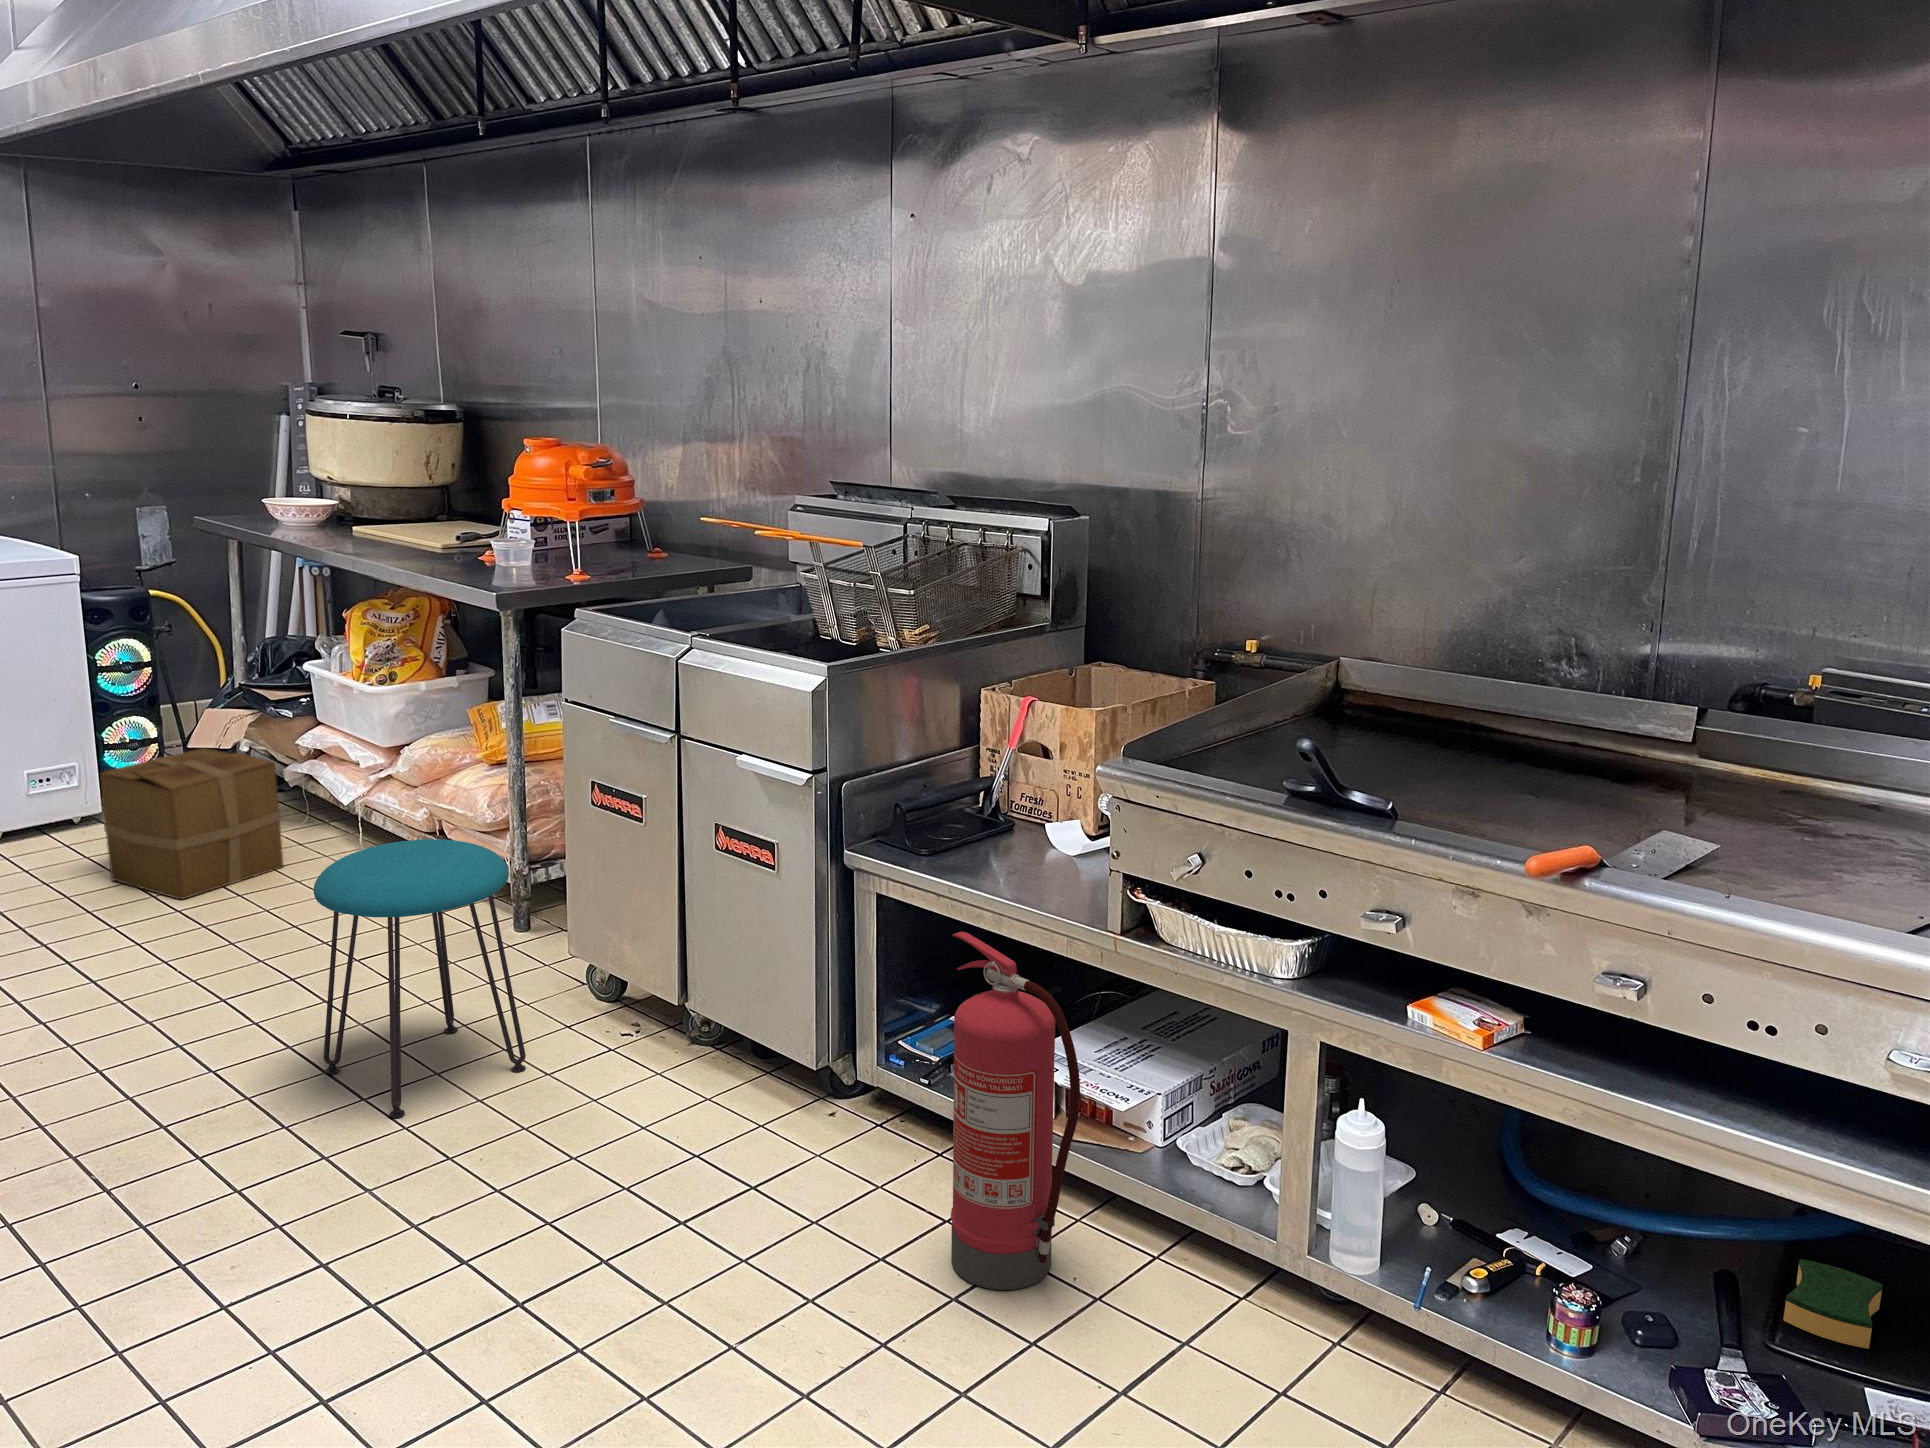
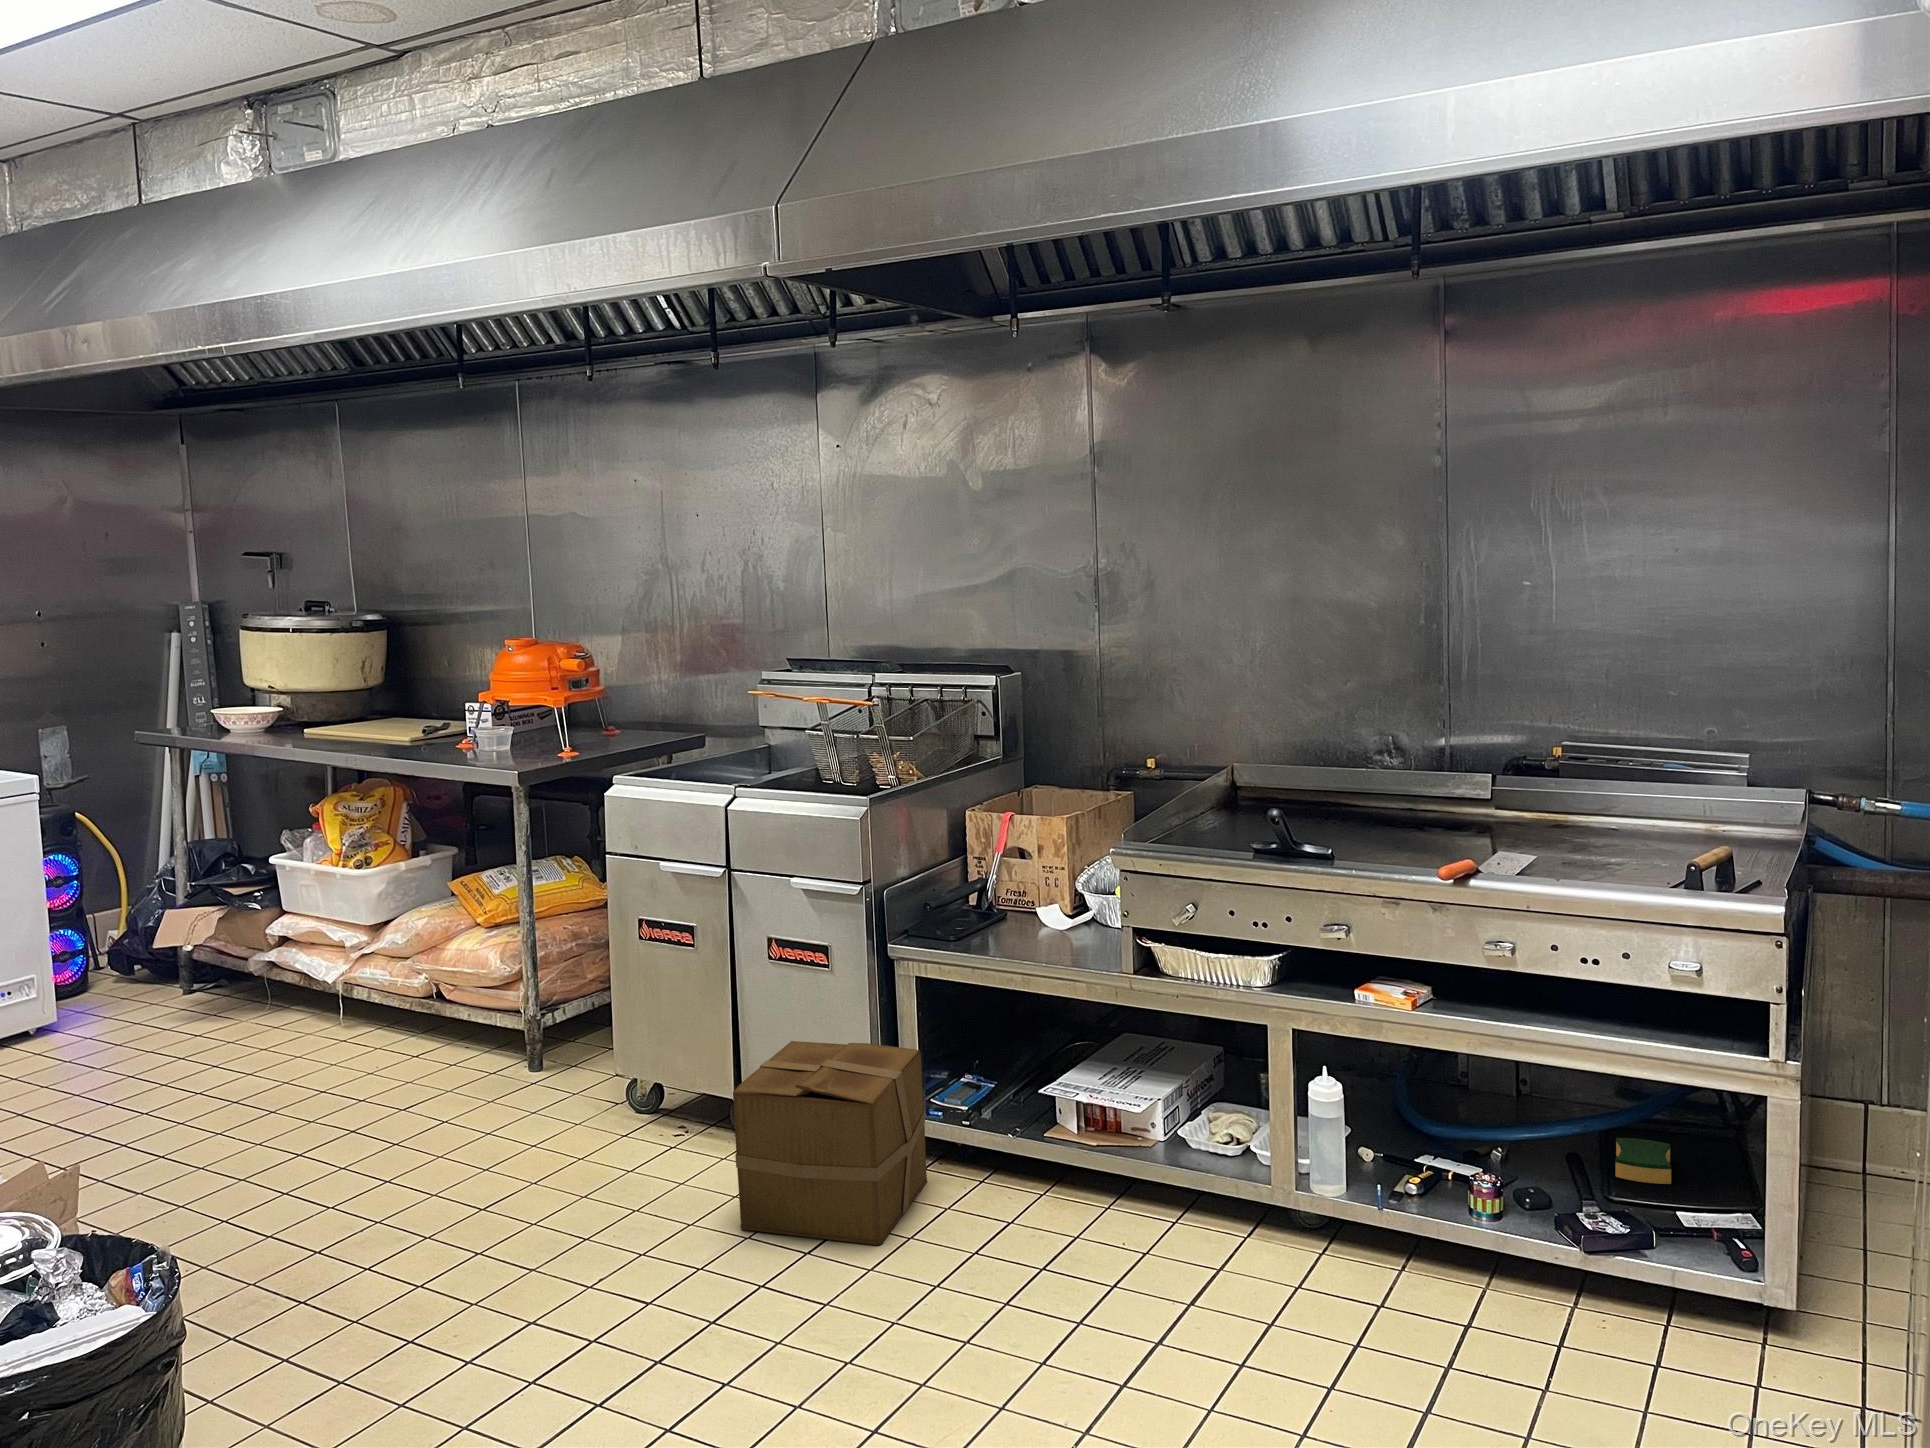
cardboard box: present [100,748,284,899] -> present [733,1041,927,1245]
stool: present [314,839,526,1118] -> none [431,979,611,1215]
fire extinguisher: present [951,932,1080,1290] -> none [1012,986,1127,1255]

